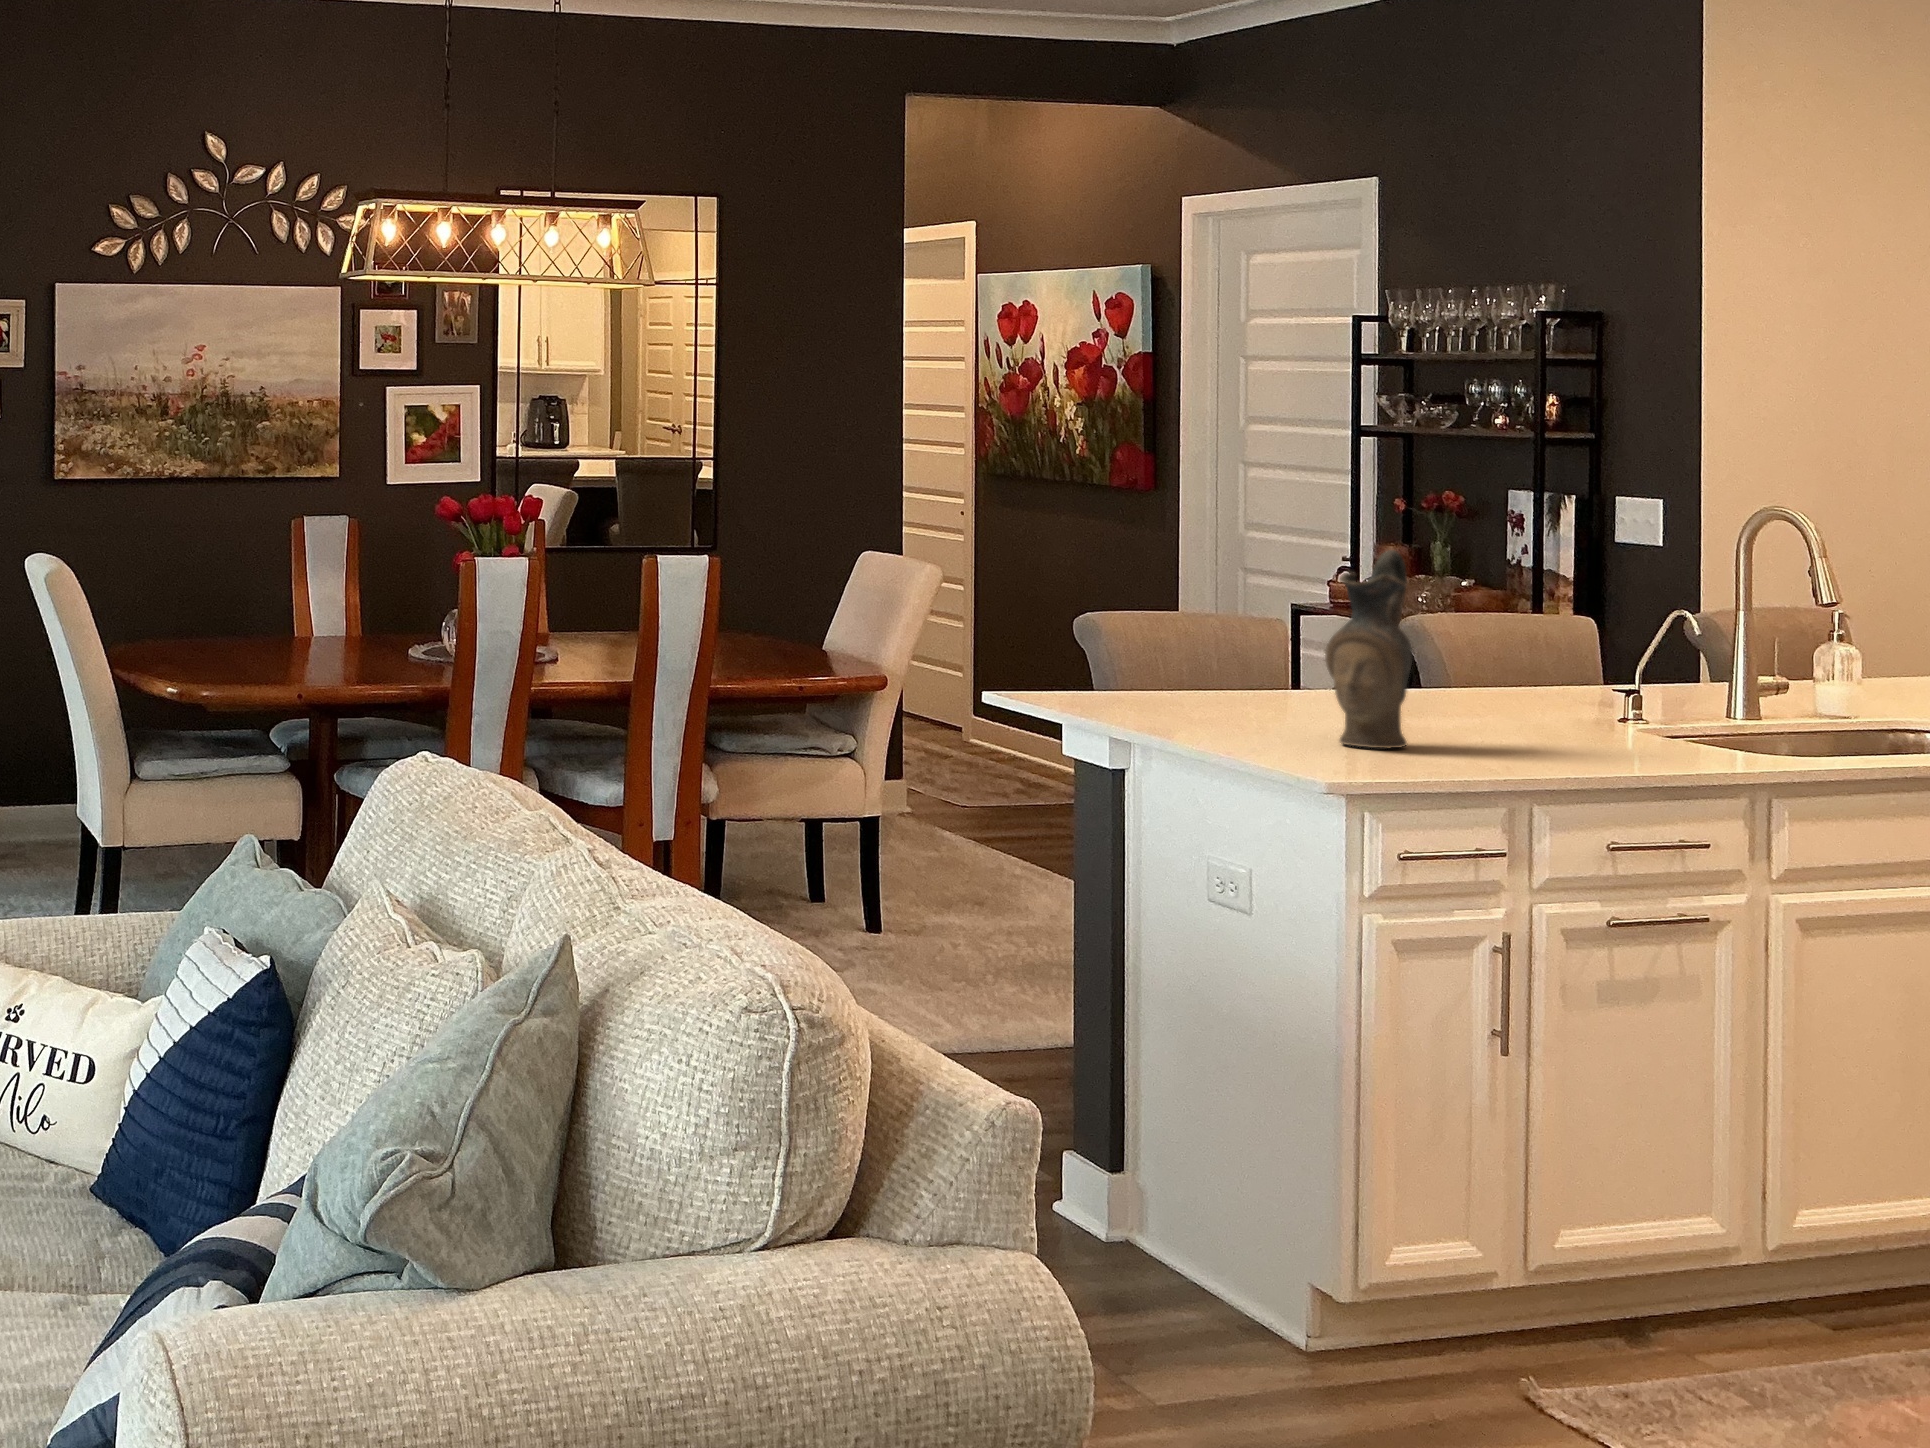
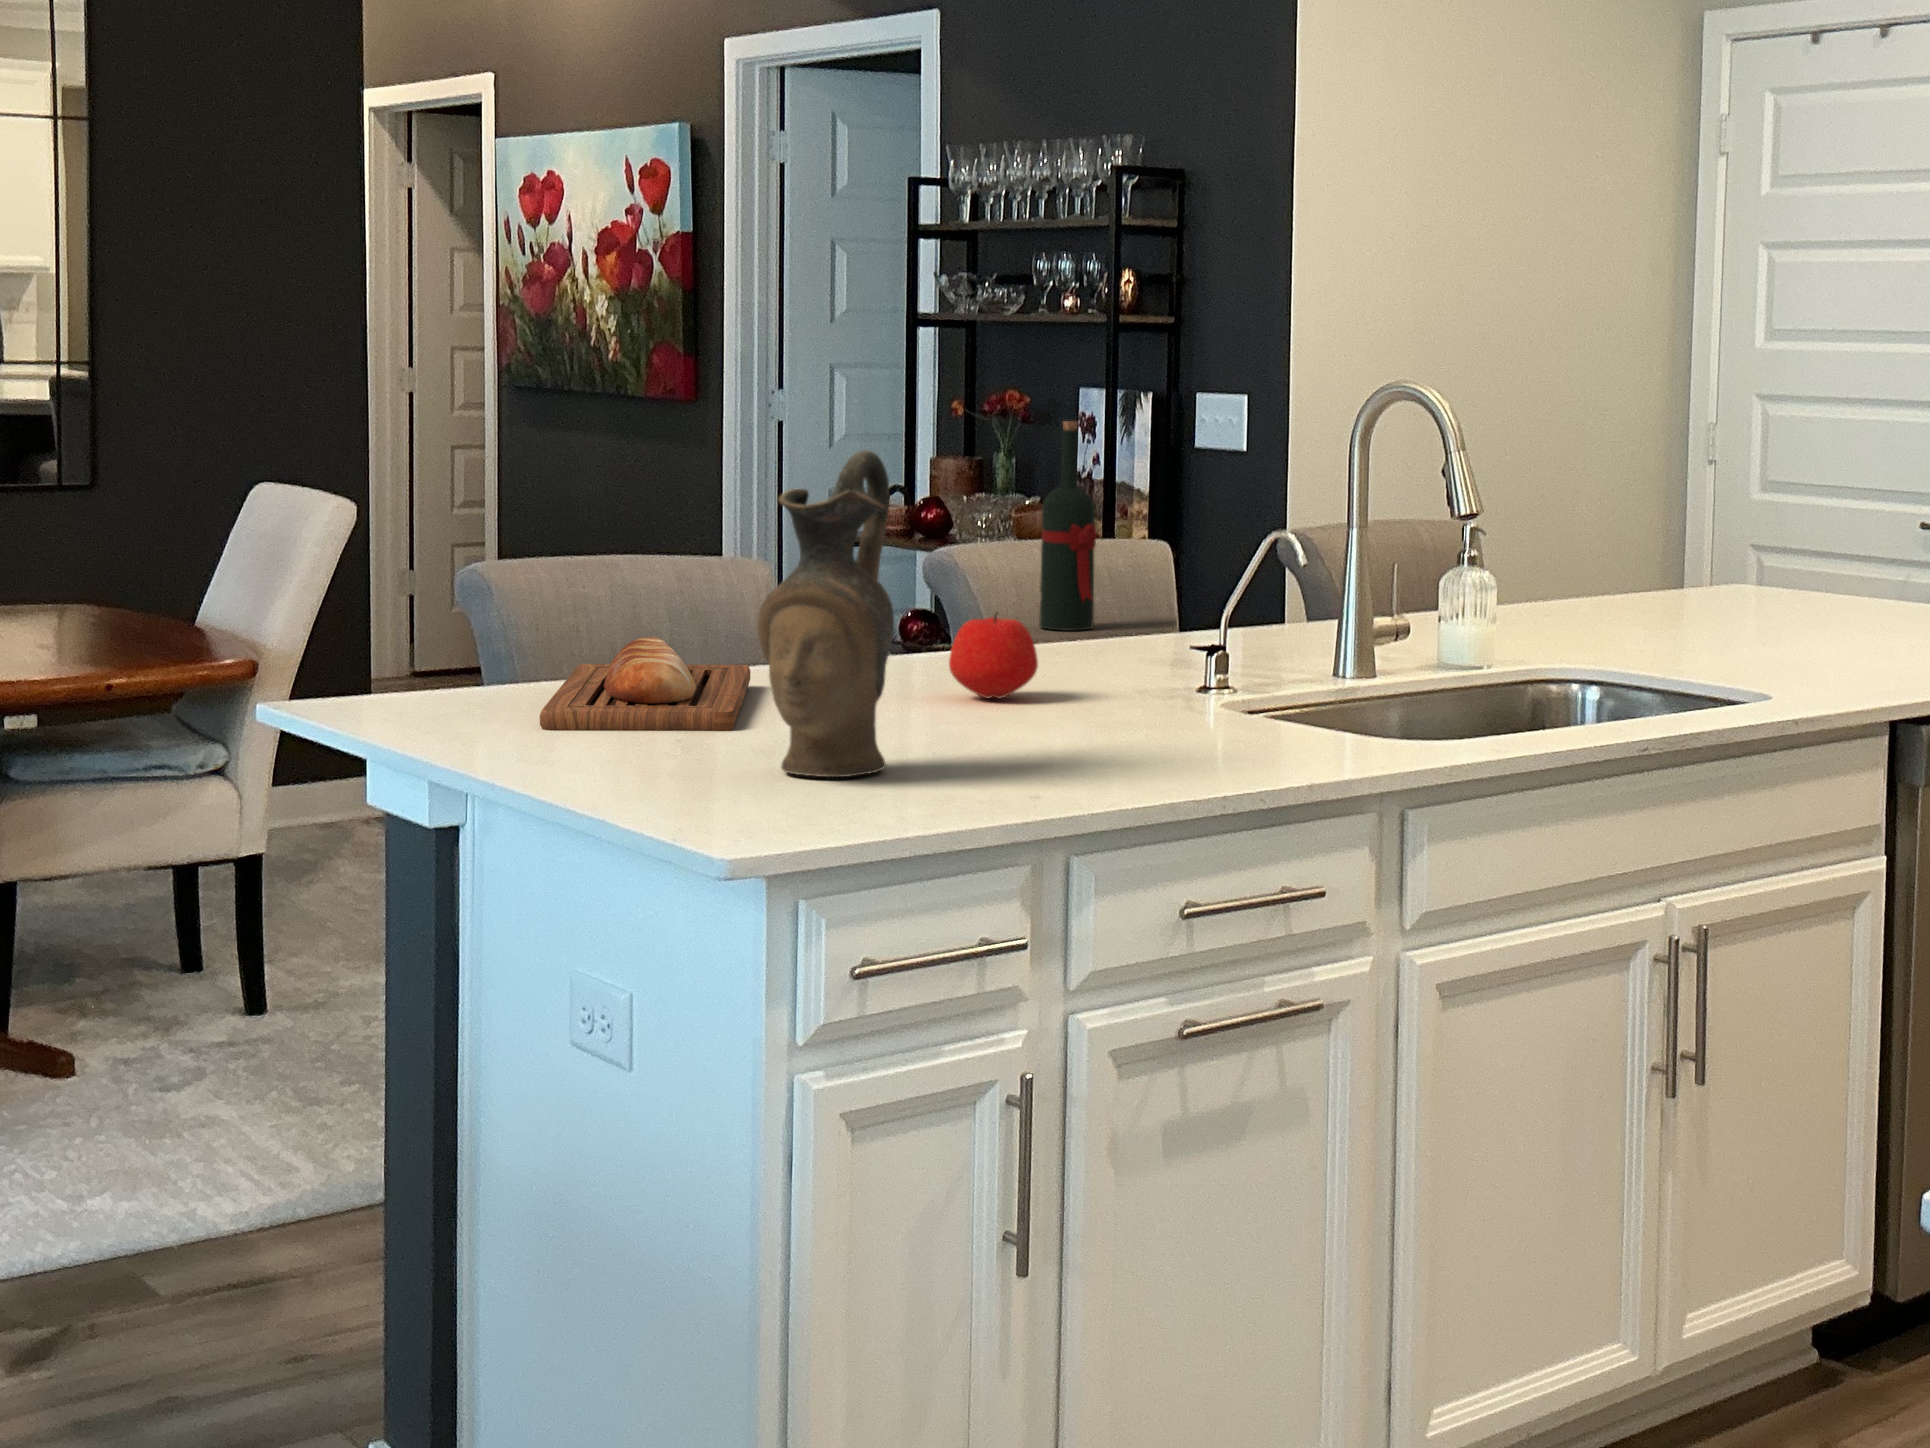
wine bottle: none [1490,525,1535,679] -> present [1039,421,1096,631]
apple: none [1435,657,1499,716] -> present [949,612,1038,699]
bread loaf: none [1170,664,1296,723] -> present [540,637,750,731]

